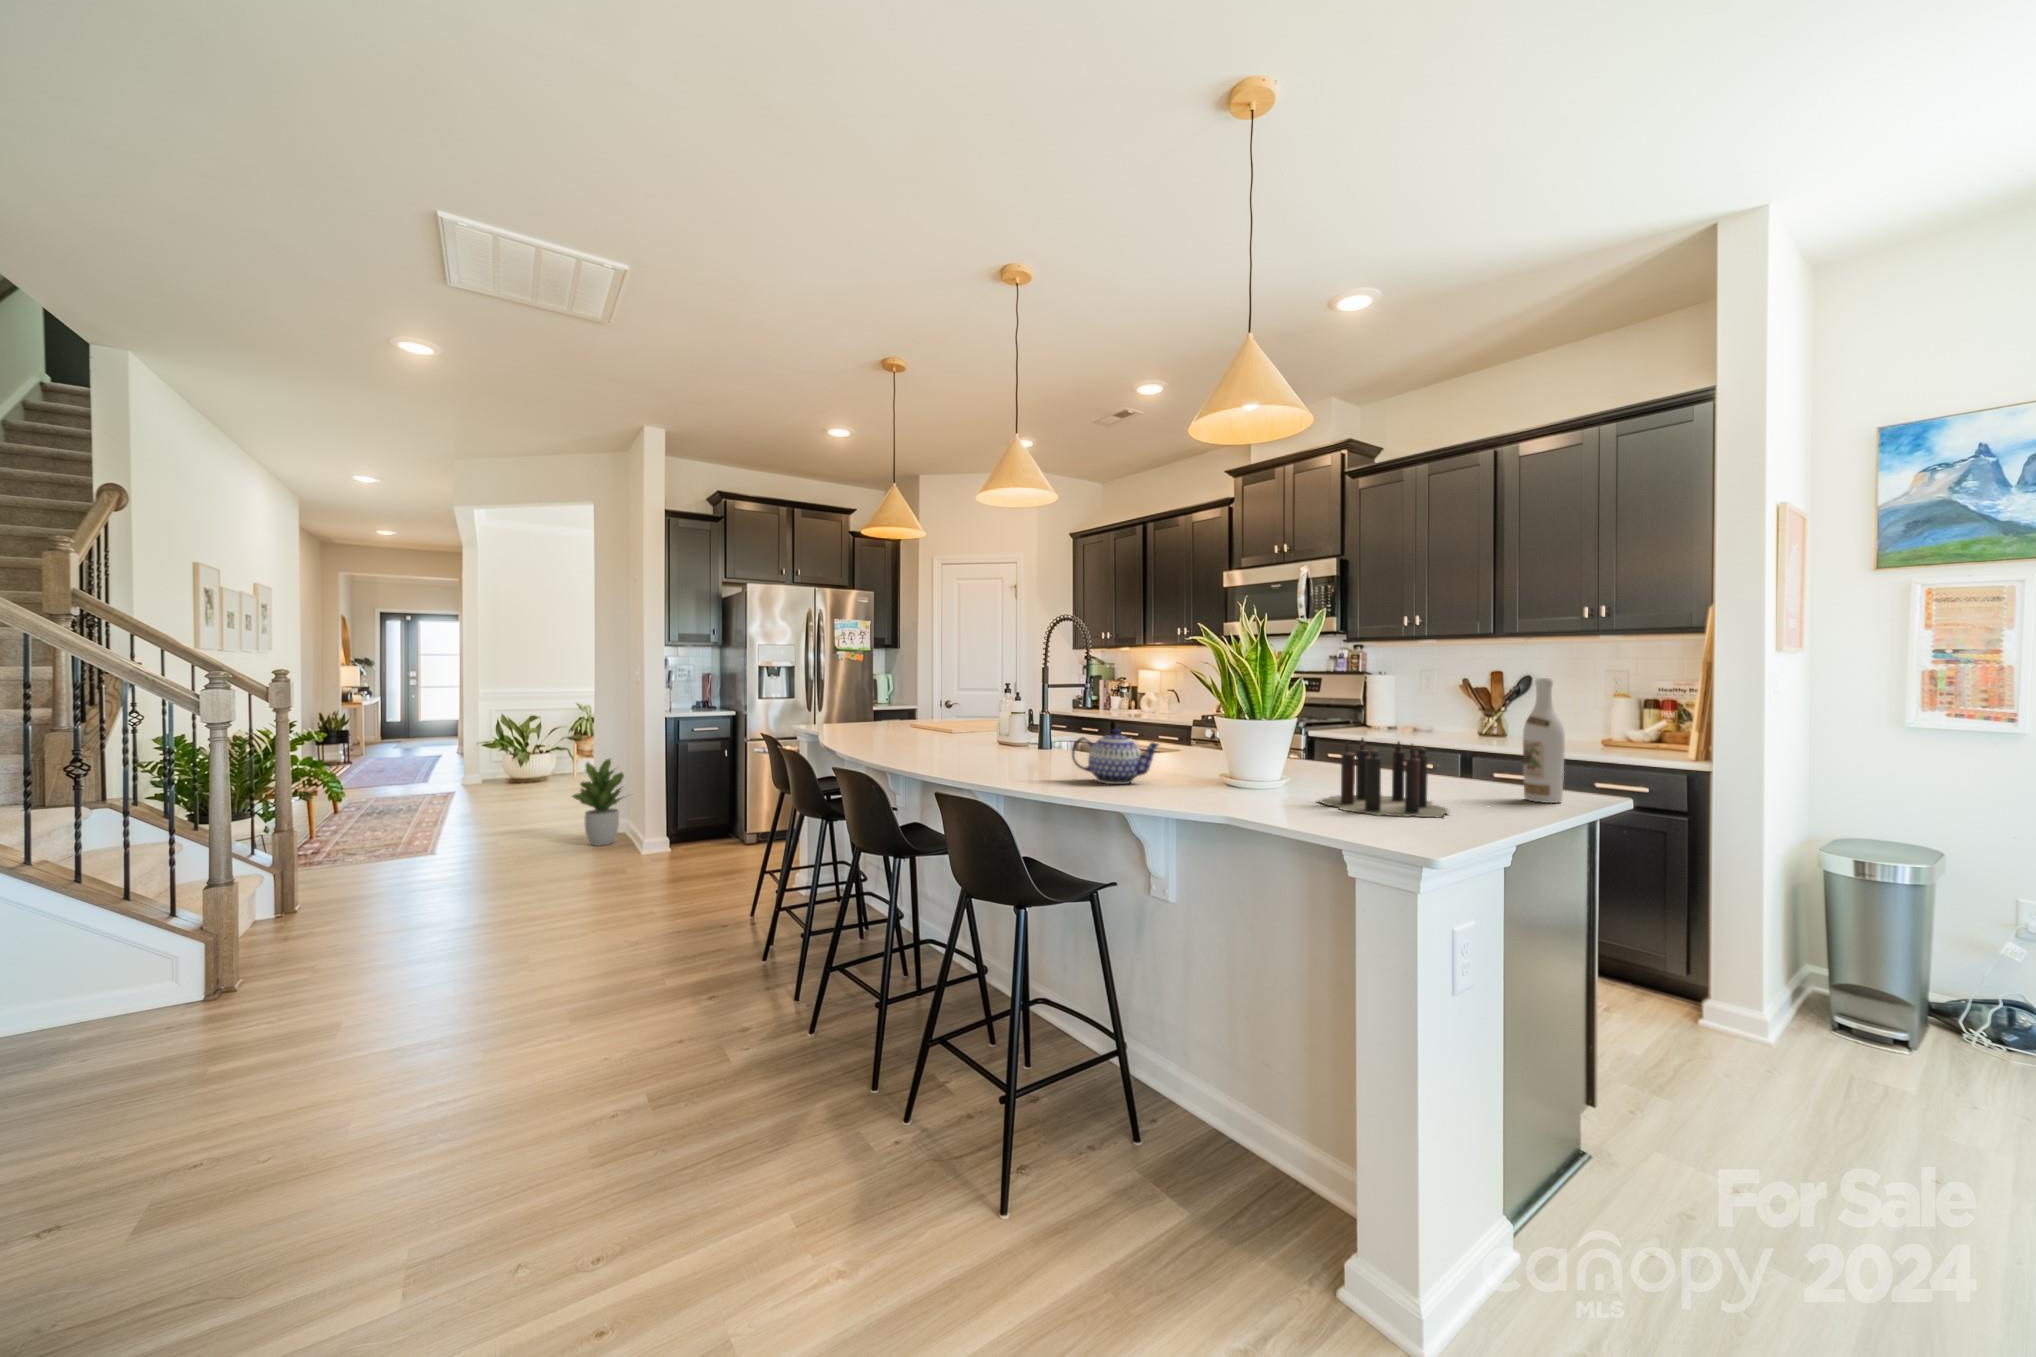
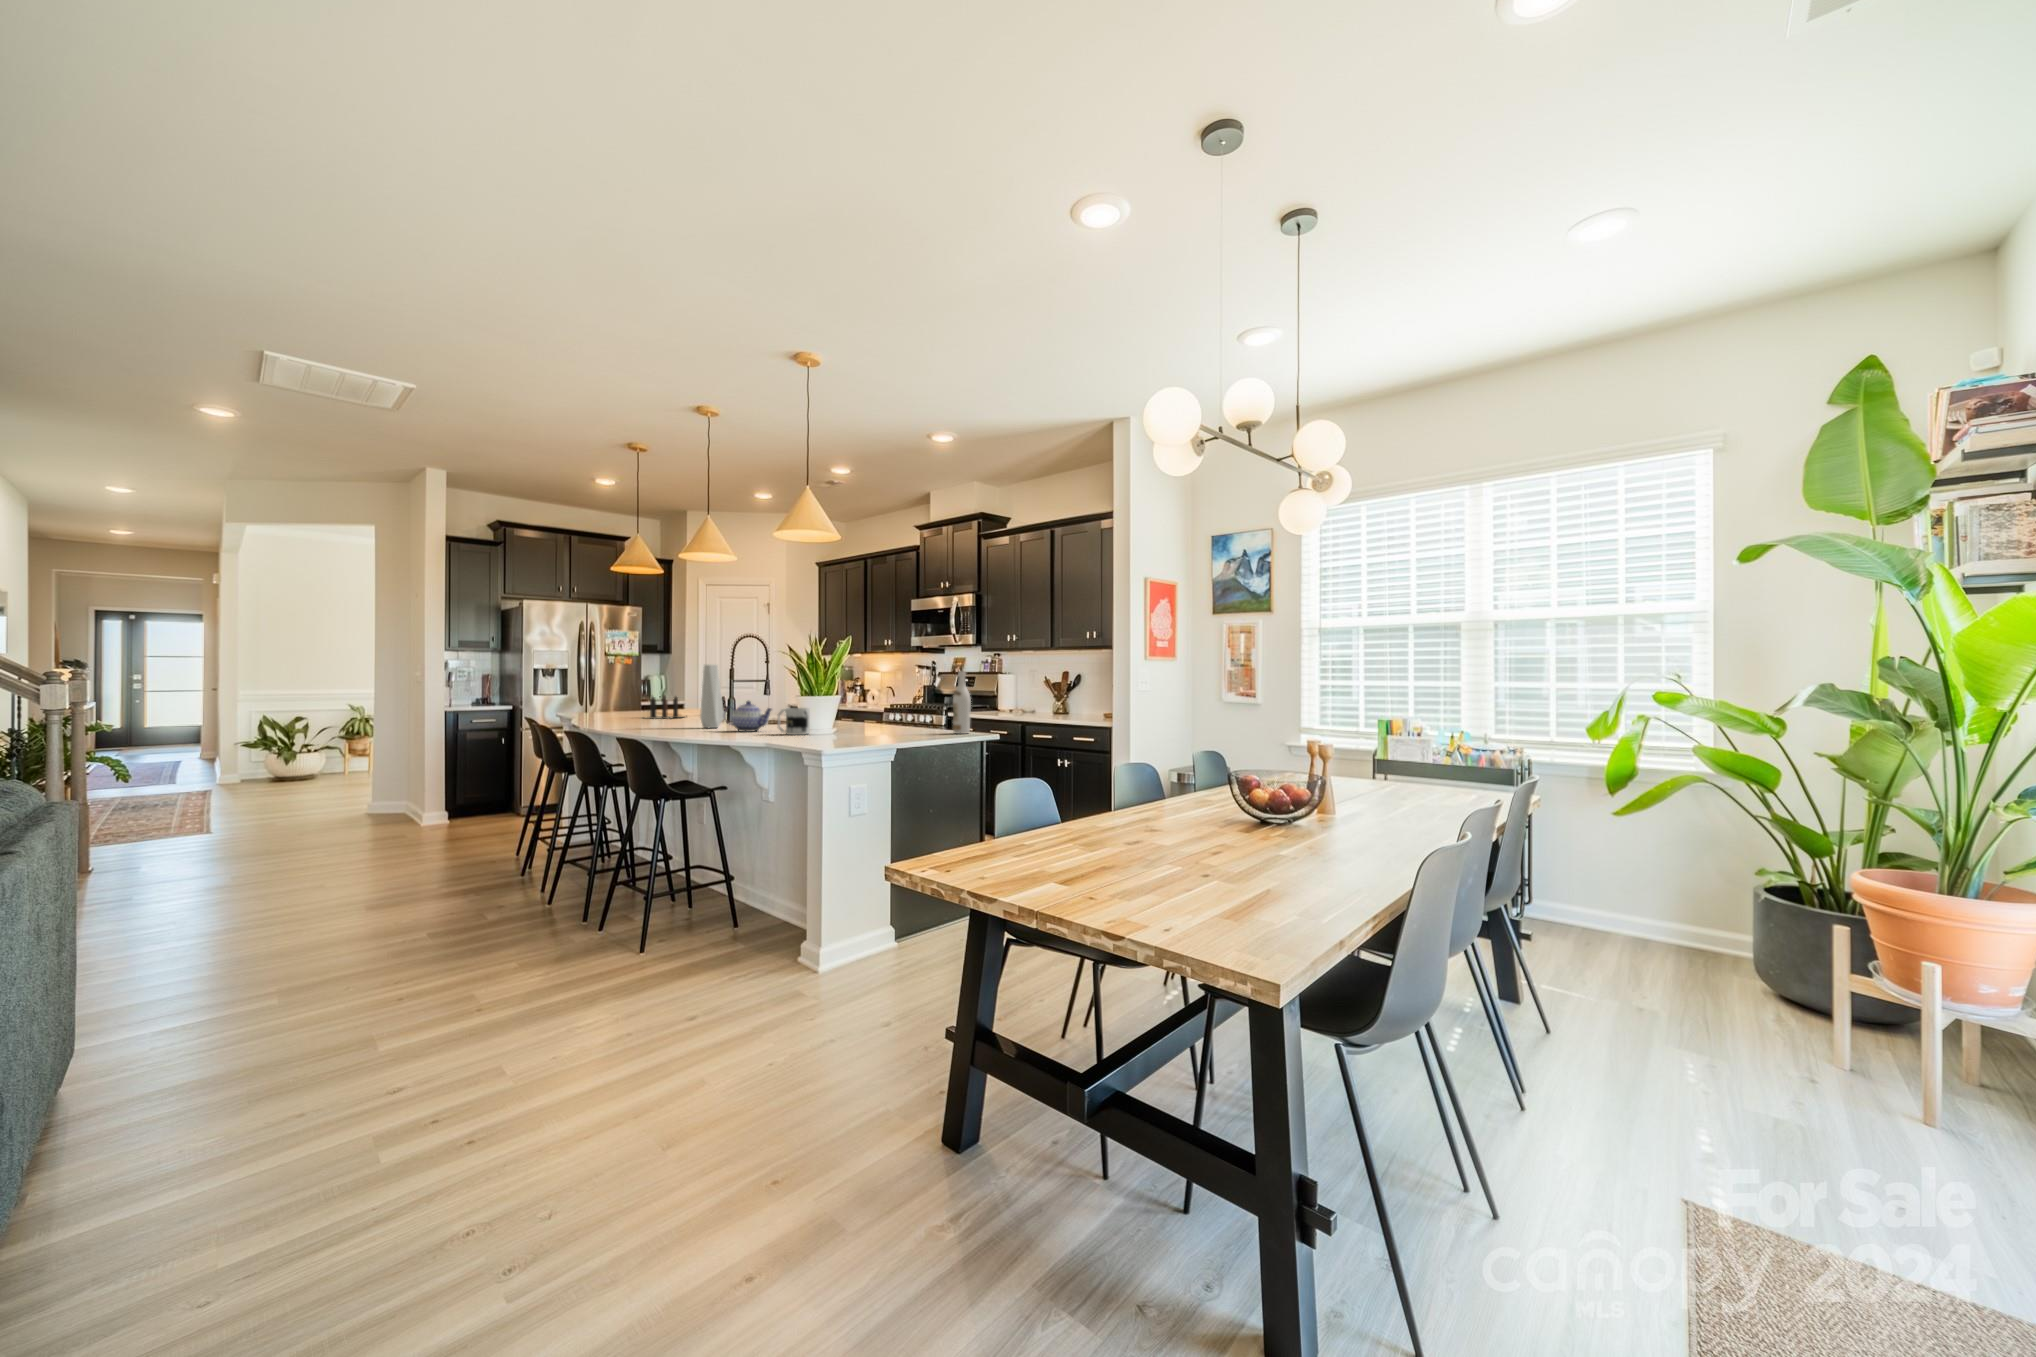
vase: none [1018,665,1056,770] -> present [700,665,724,728]
candle: present [1318,738,1448,817] -> present [648,695,687,719]
mug: none [1186,746,1250,800] -> present [778,708,810,735]
potted plant: present [573,758,624,846] -> none [354,746,415,821]

